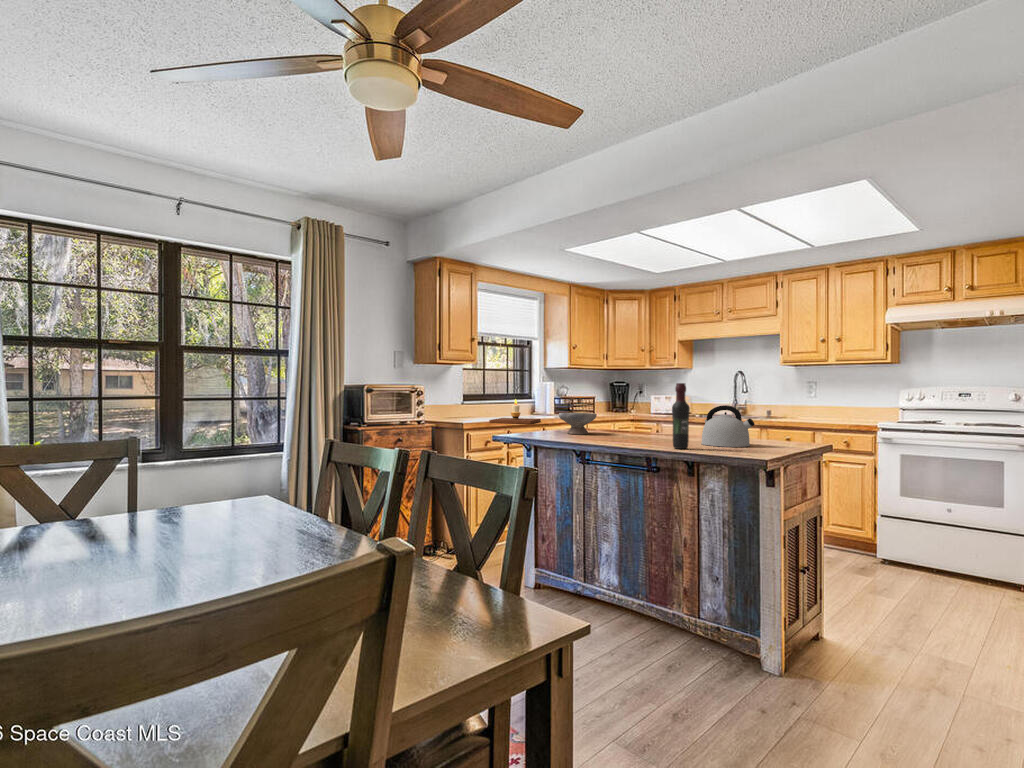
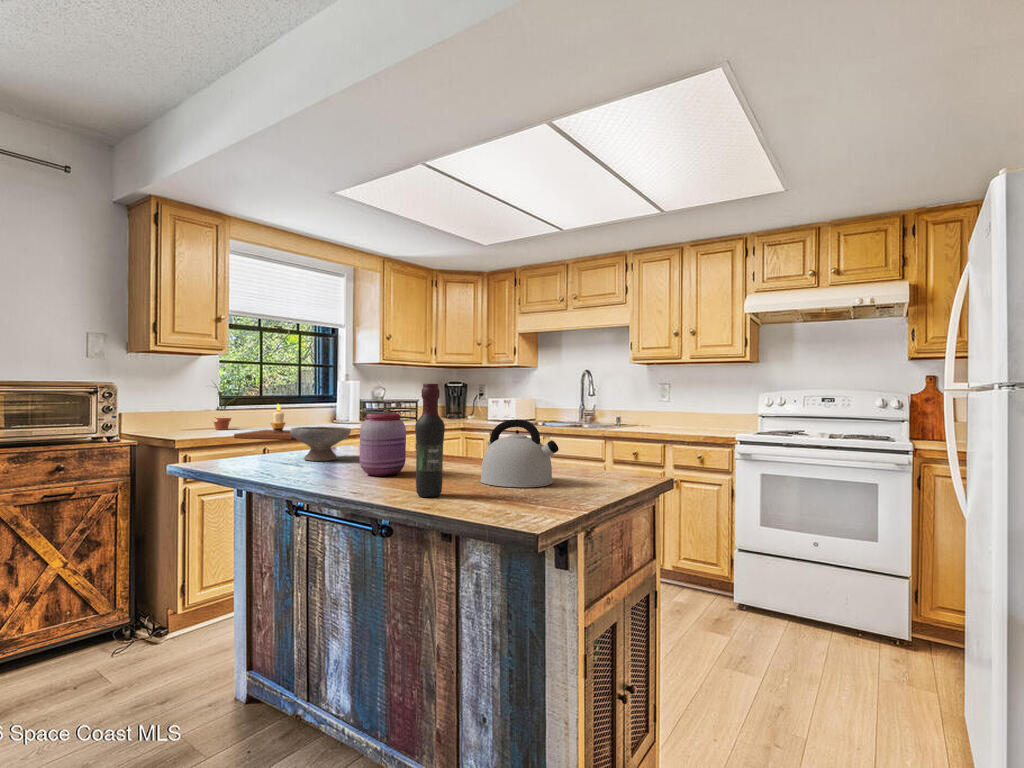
potted plant: none [454,378,482,418] -> present [213,375,252,430]
jar: none [619,402,648,441] -> present [360,413,406,476]

